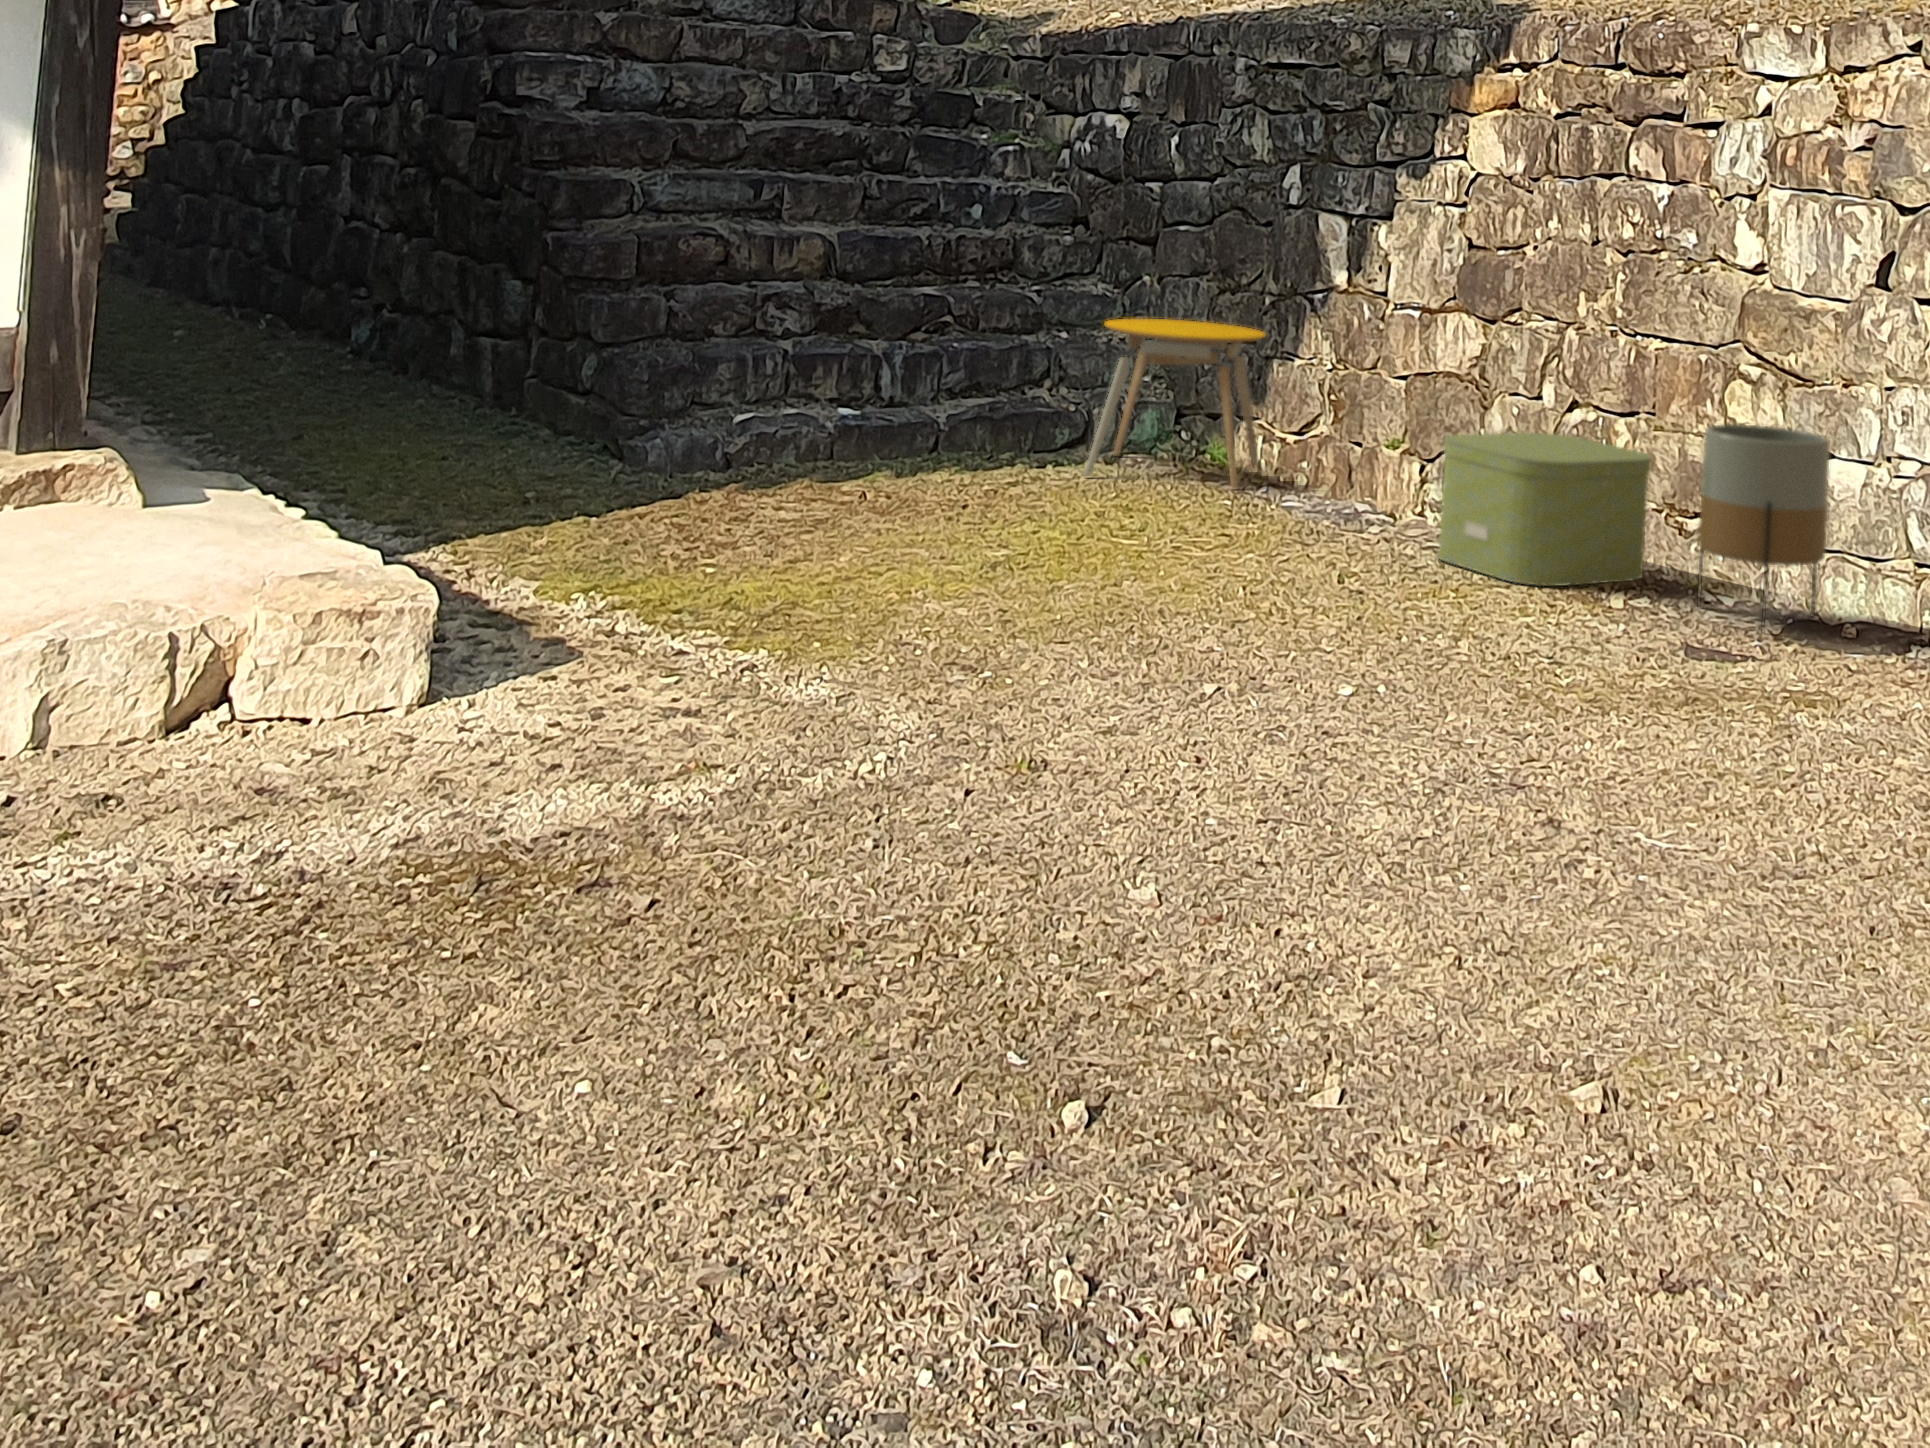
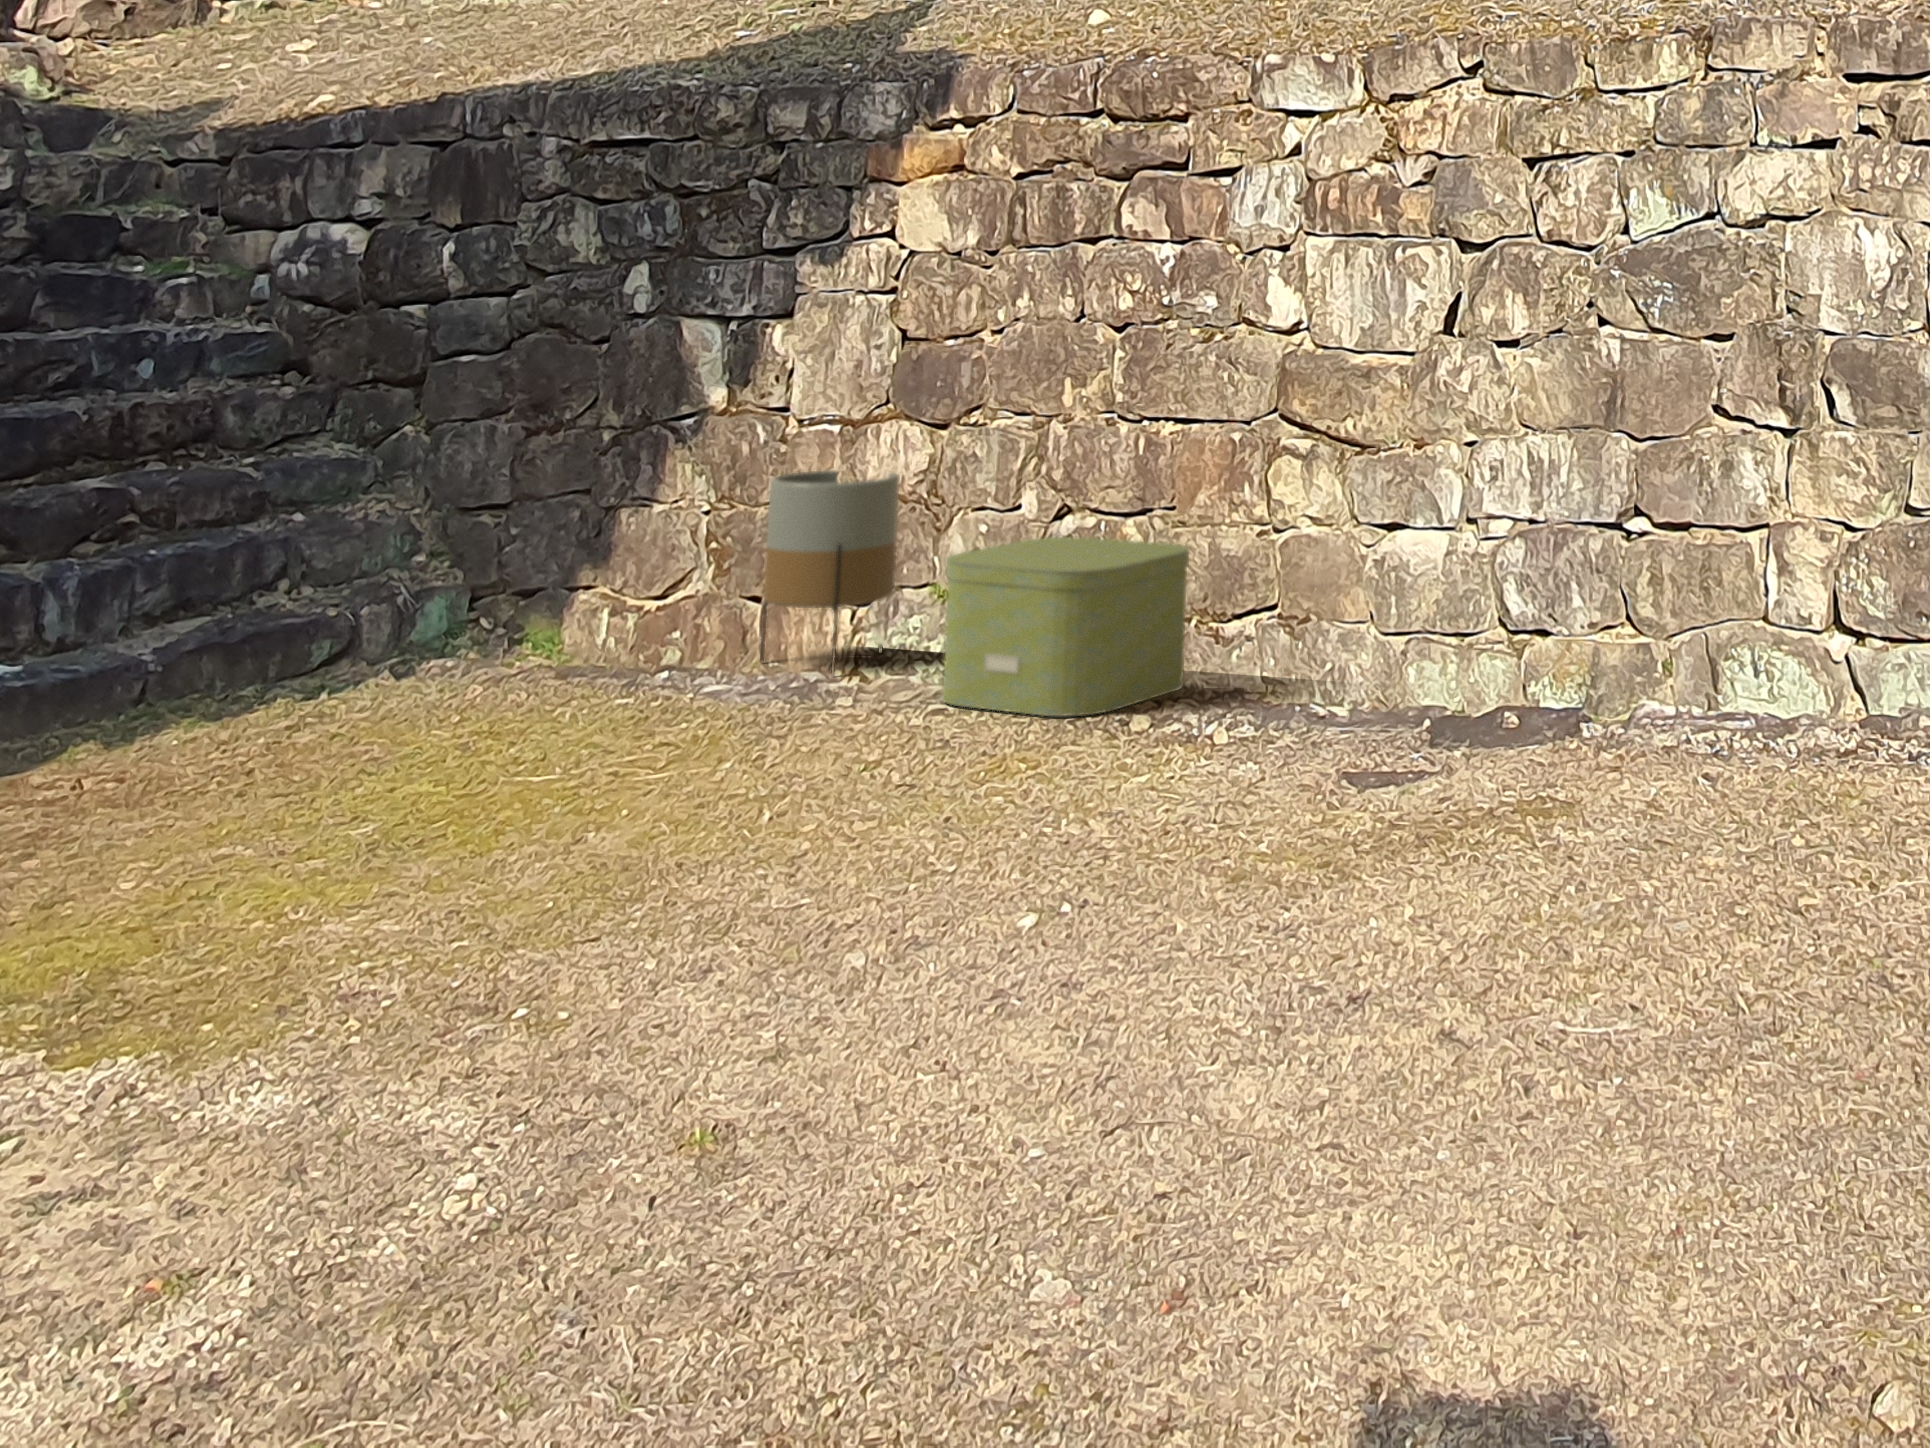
stool: present [1084,319,1265,490] -> none [413,460,645,676]
planter: present [1697,424,1830,632] -> present [760,470,900,675]

